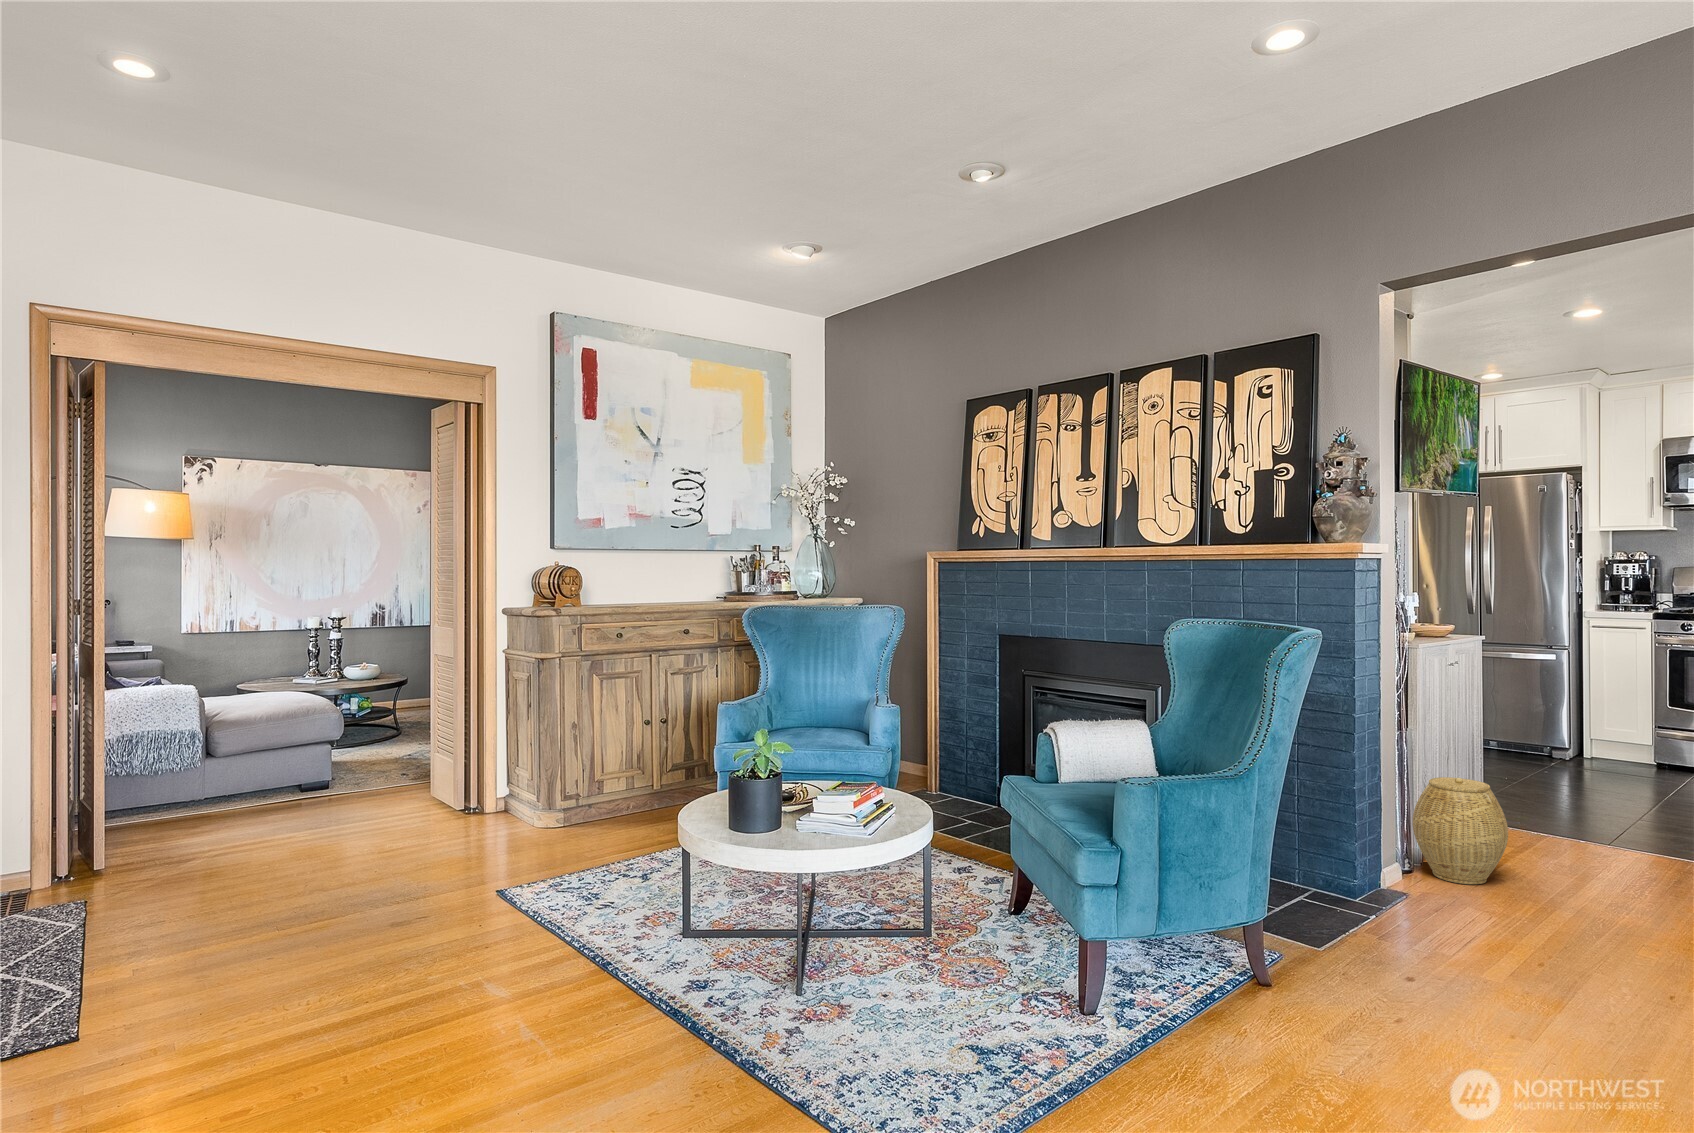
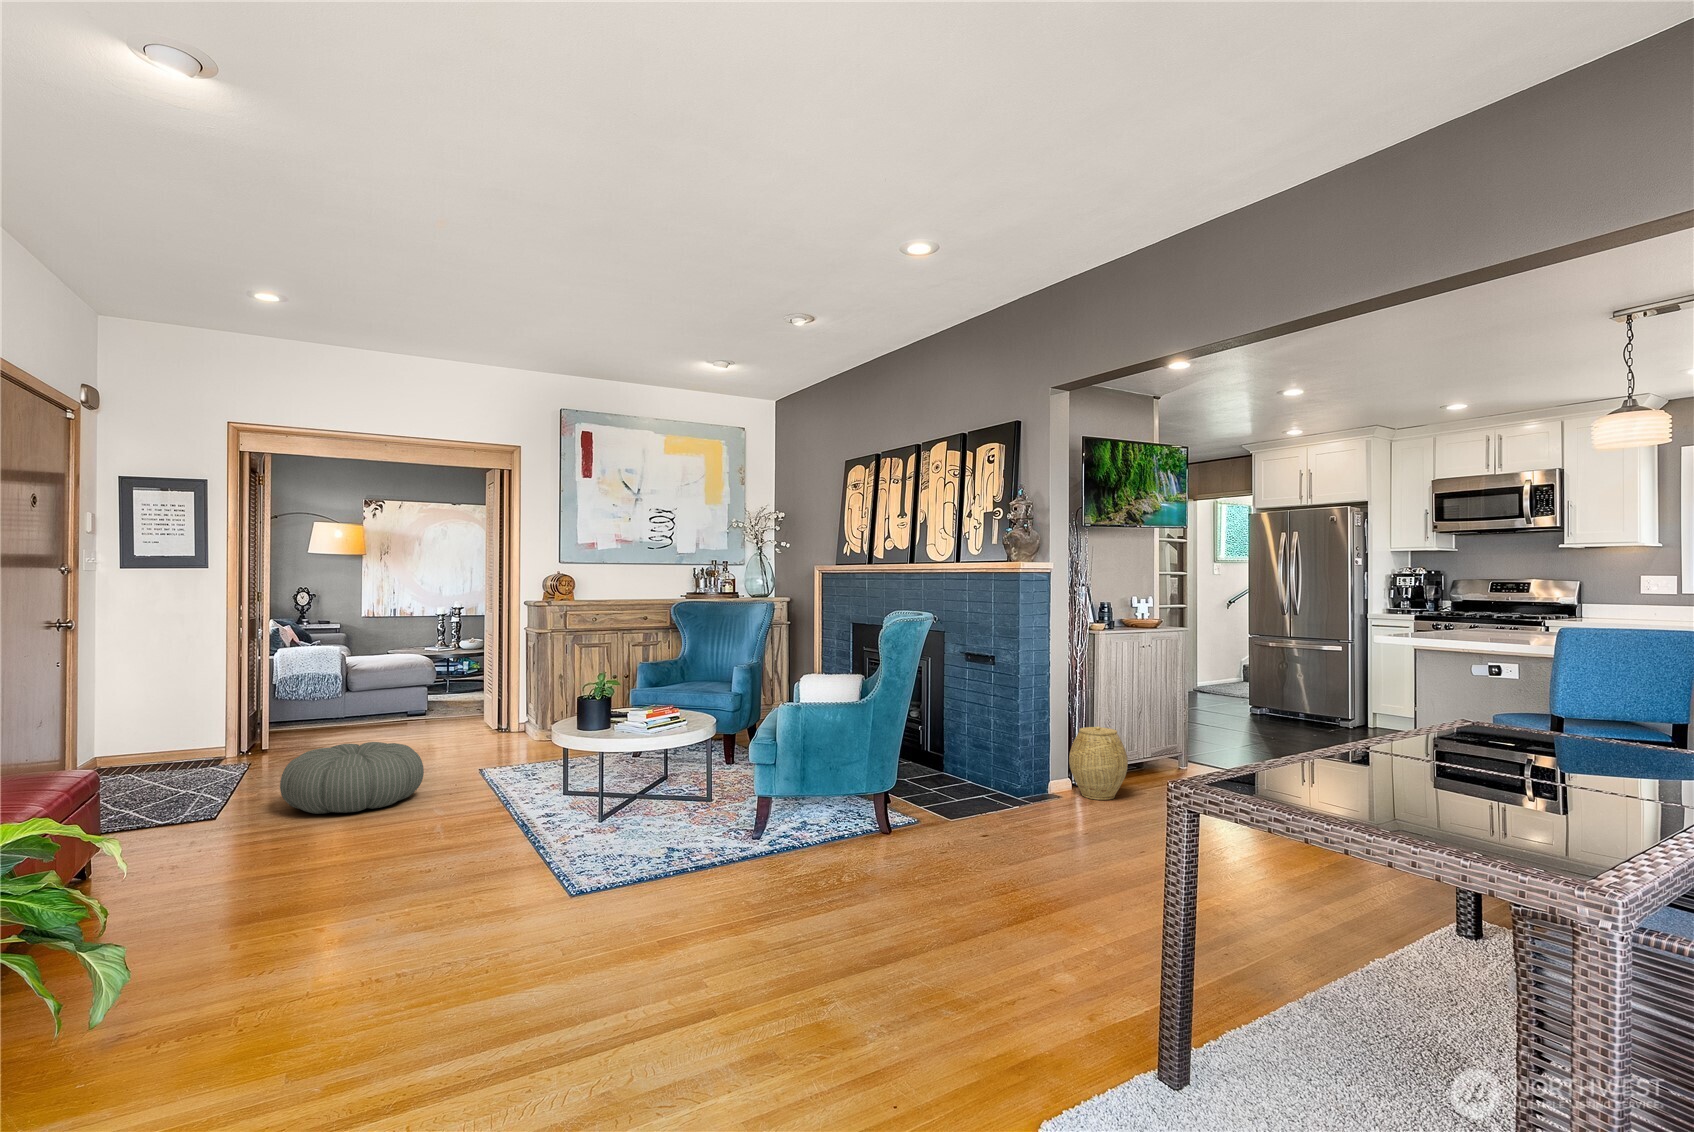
pouf: none [197,863,442,1011] -> present [280,742,424,814]

